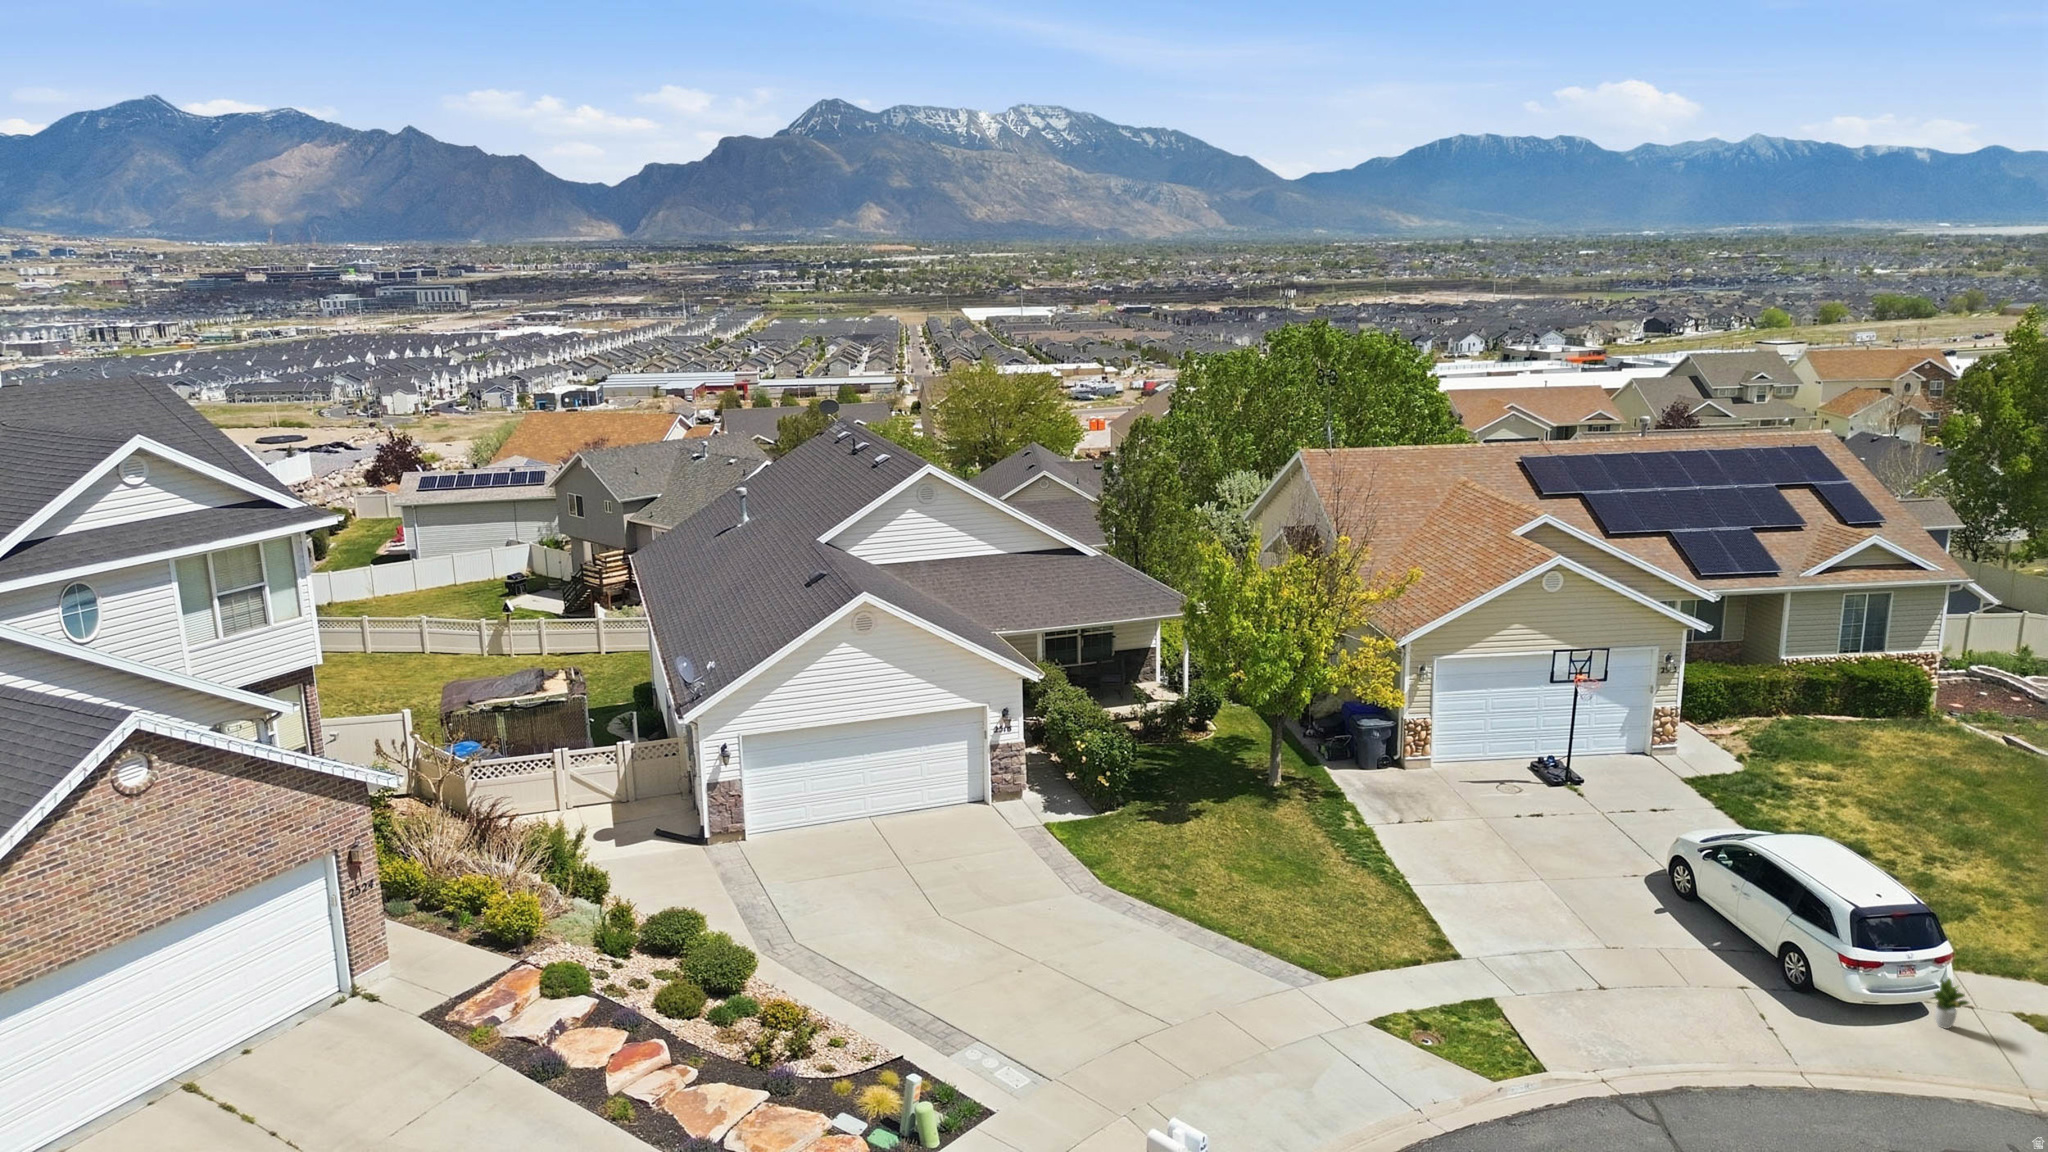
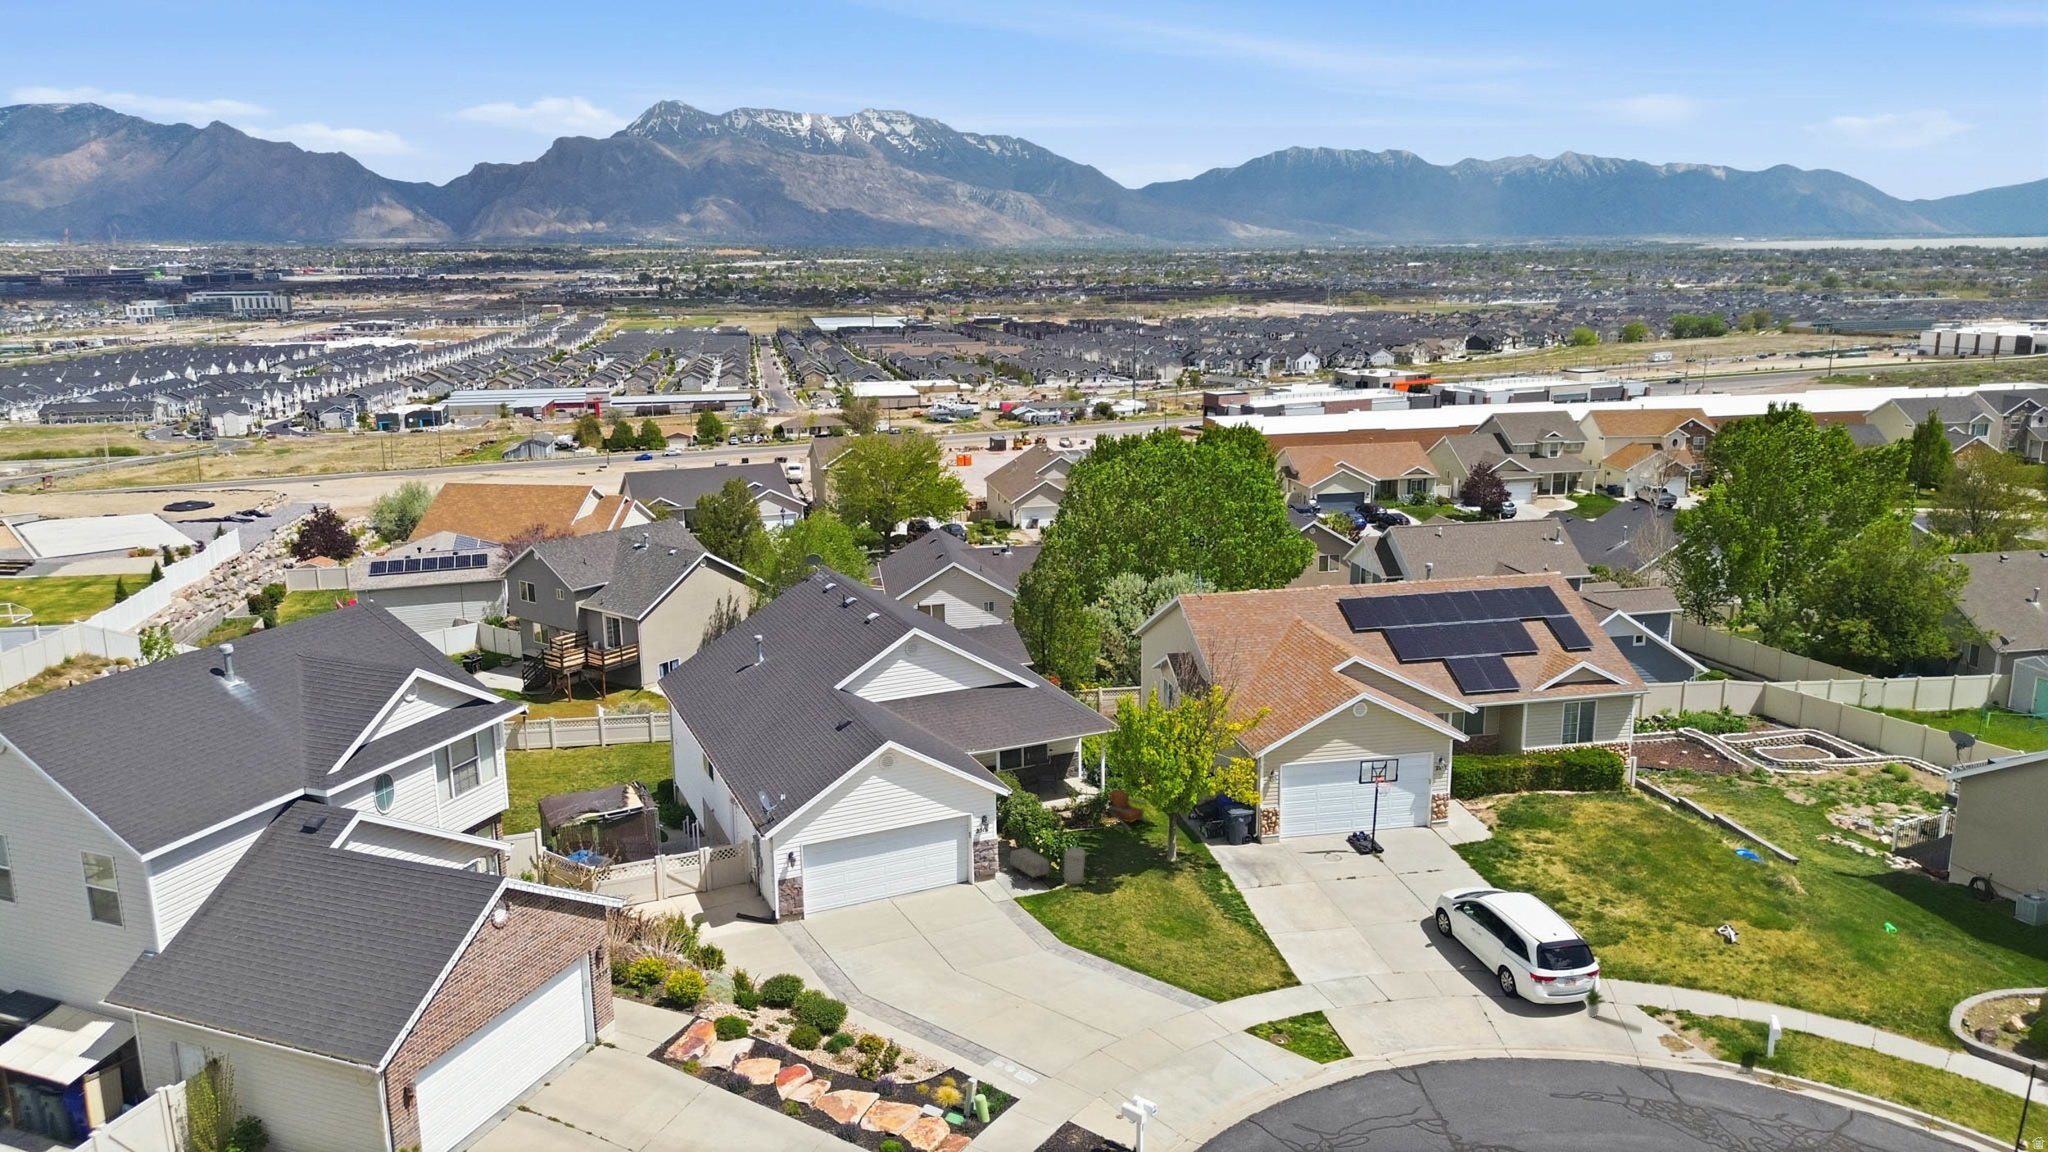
lounge chair: none [1187,688,1248,746] -> present [1107,790,1146,830]
bench: none [1046,758,1099,805] -> present [1010,847,1049,881]
trash can: none [1118,758,1151,809] -> present [1064,847,1086,884]

